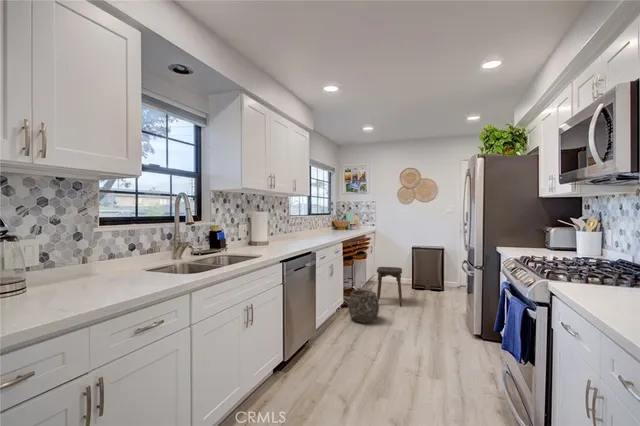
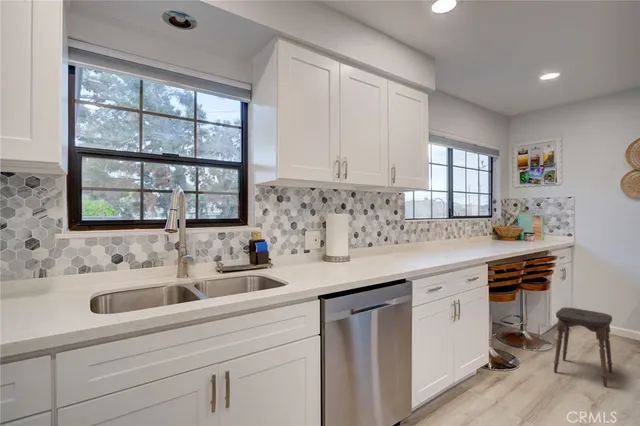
woven basket: present [348,290,379,323] -> none [487,345,547,408]

